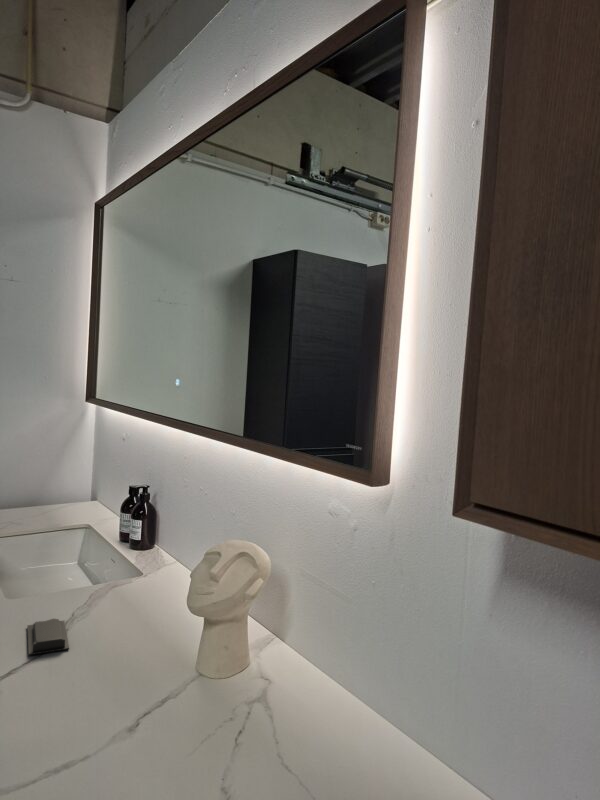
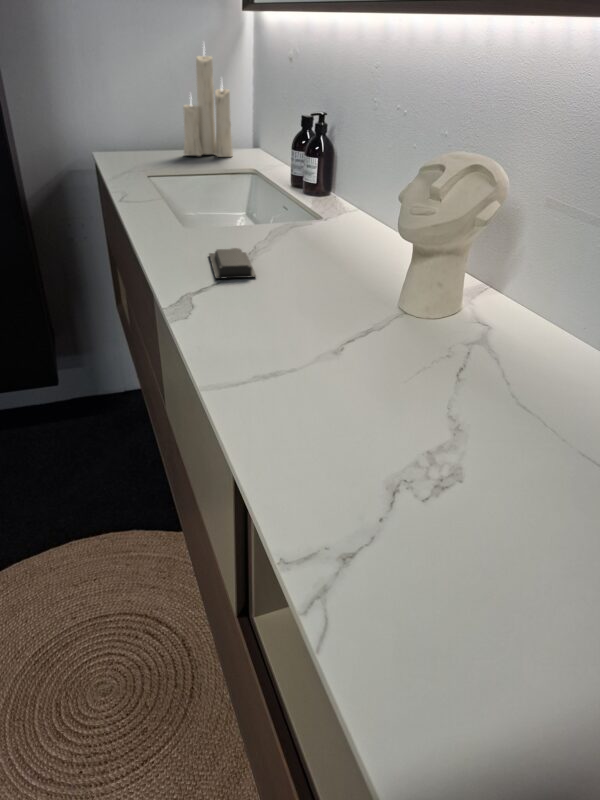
candle: none [24,417,72,511] -> present [183,48,233,157]

